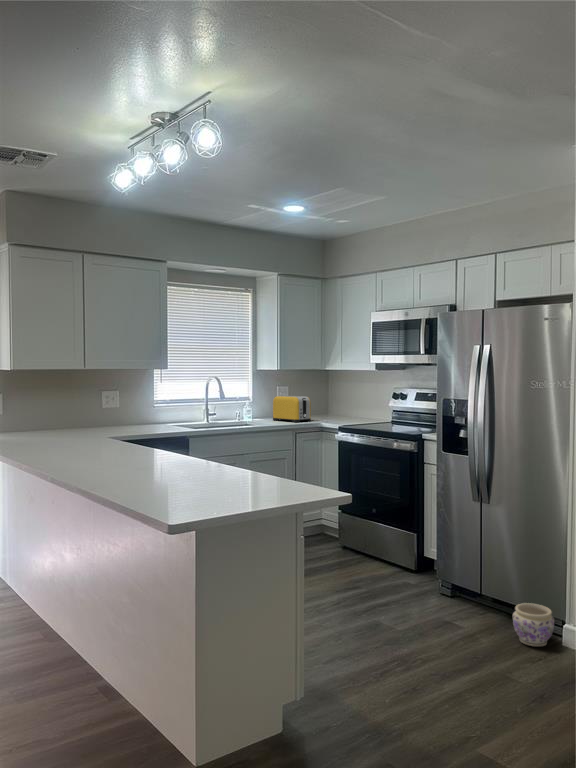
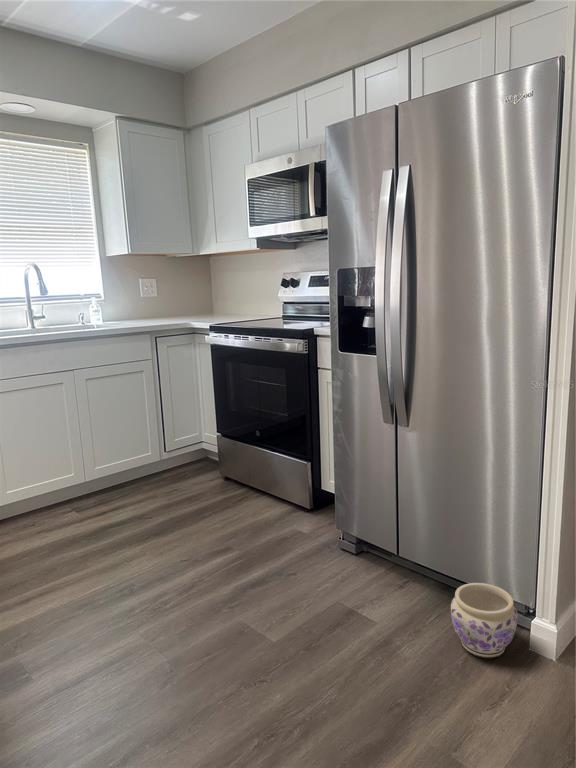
toaster: present [273,396,311,422] -> none [128,289,179,322]

